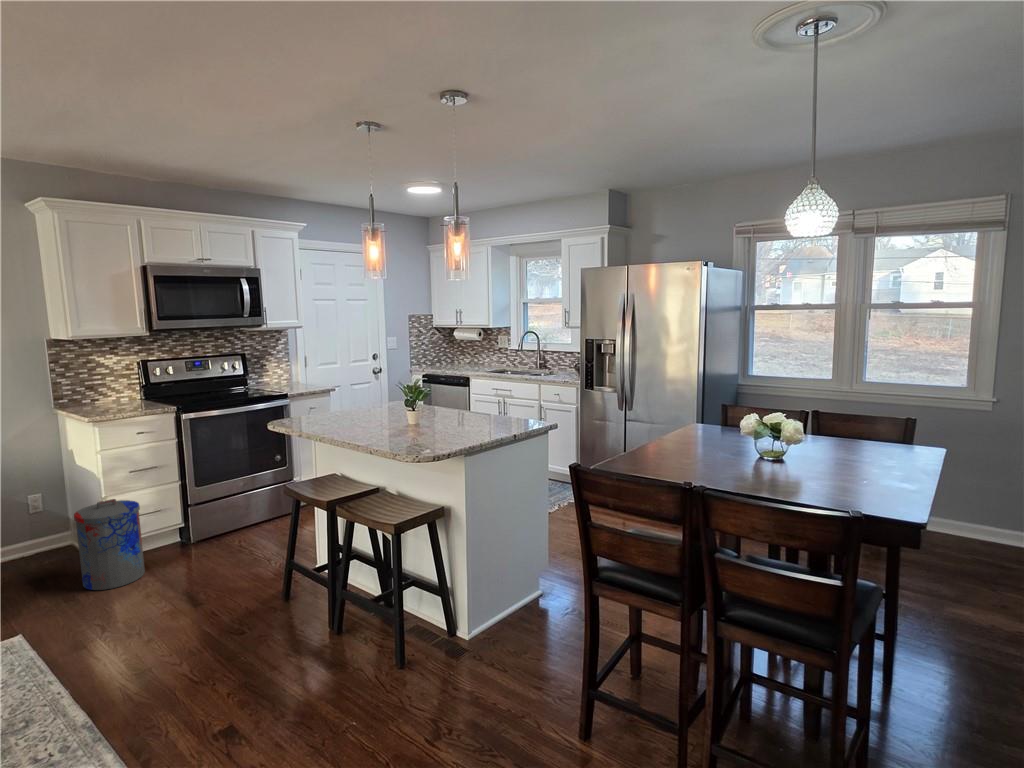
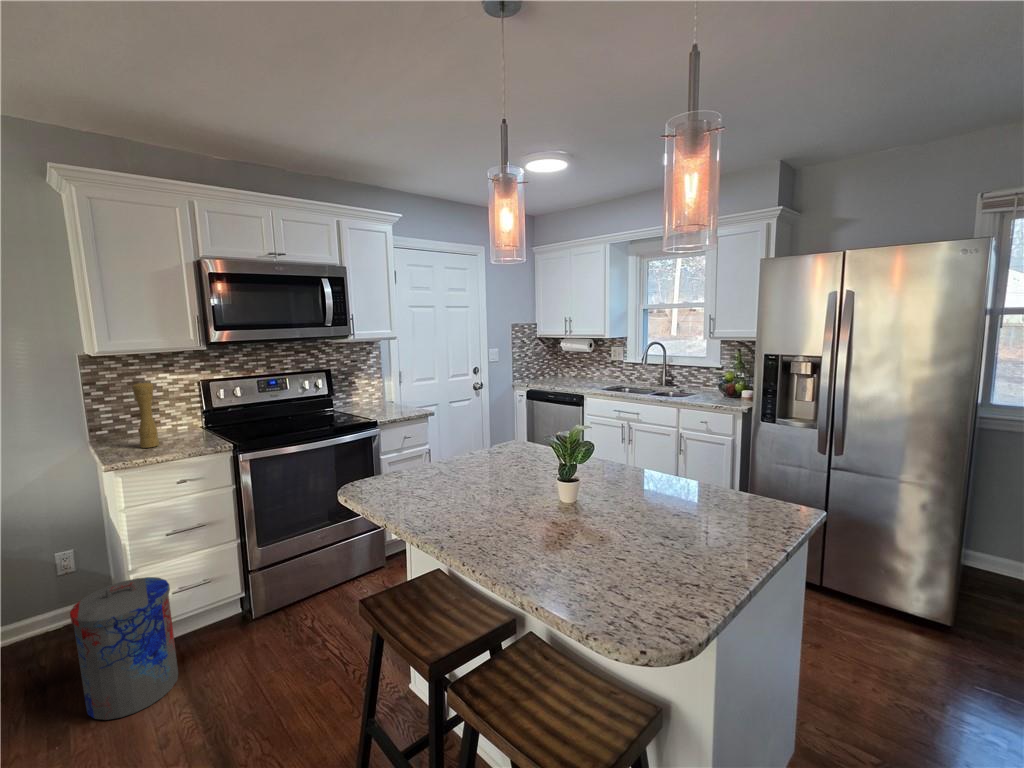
pepper mill: none [99,359,118,410] -> present [133,382,159,448]

